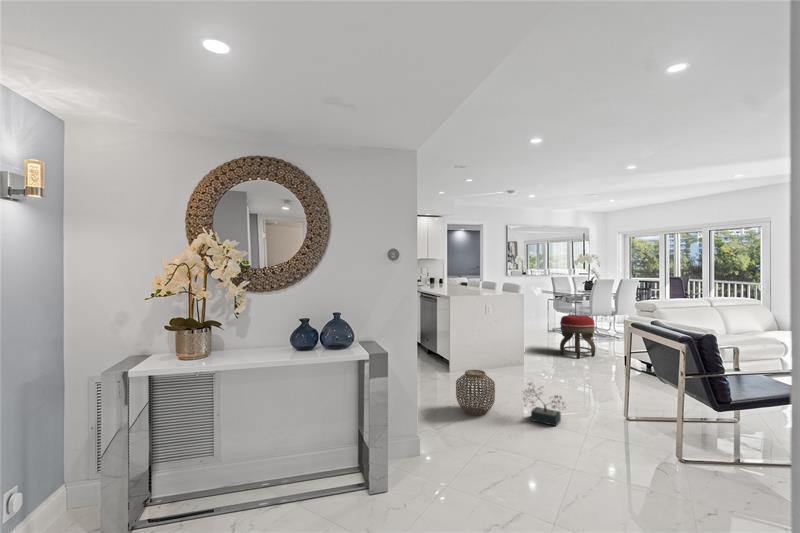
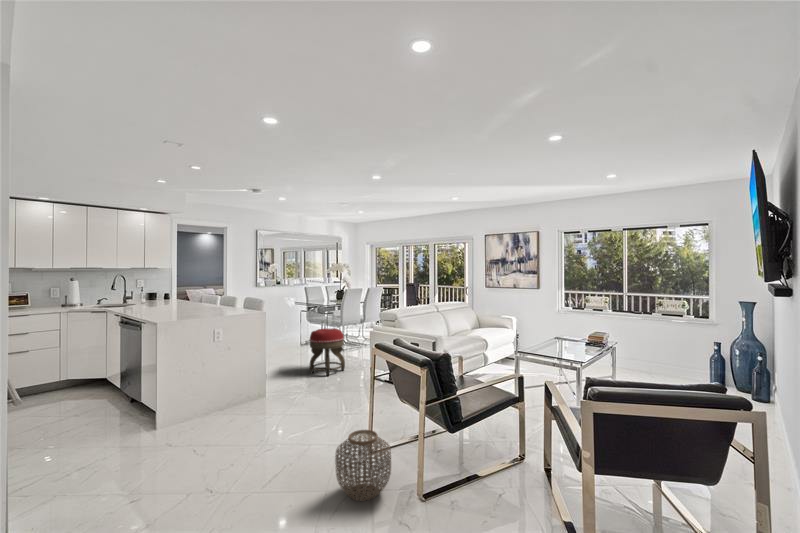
woven basket: present [456,370,495,415] -> present [335,430,391,501]
decorative plant: present [523,383,565,426] -> none [251,431,306,485]

